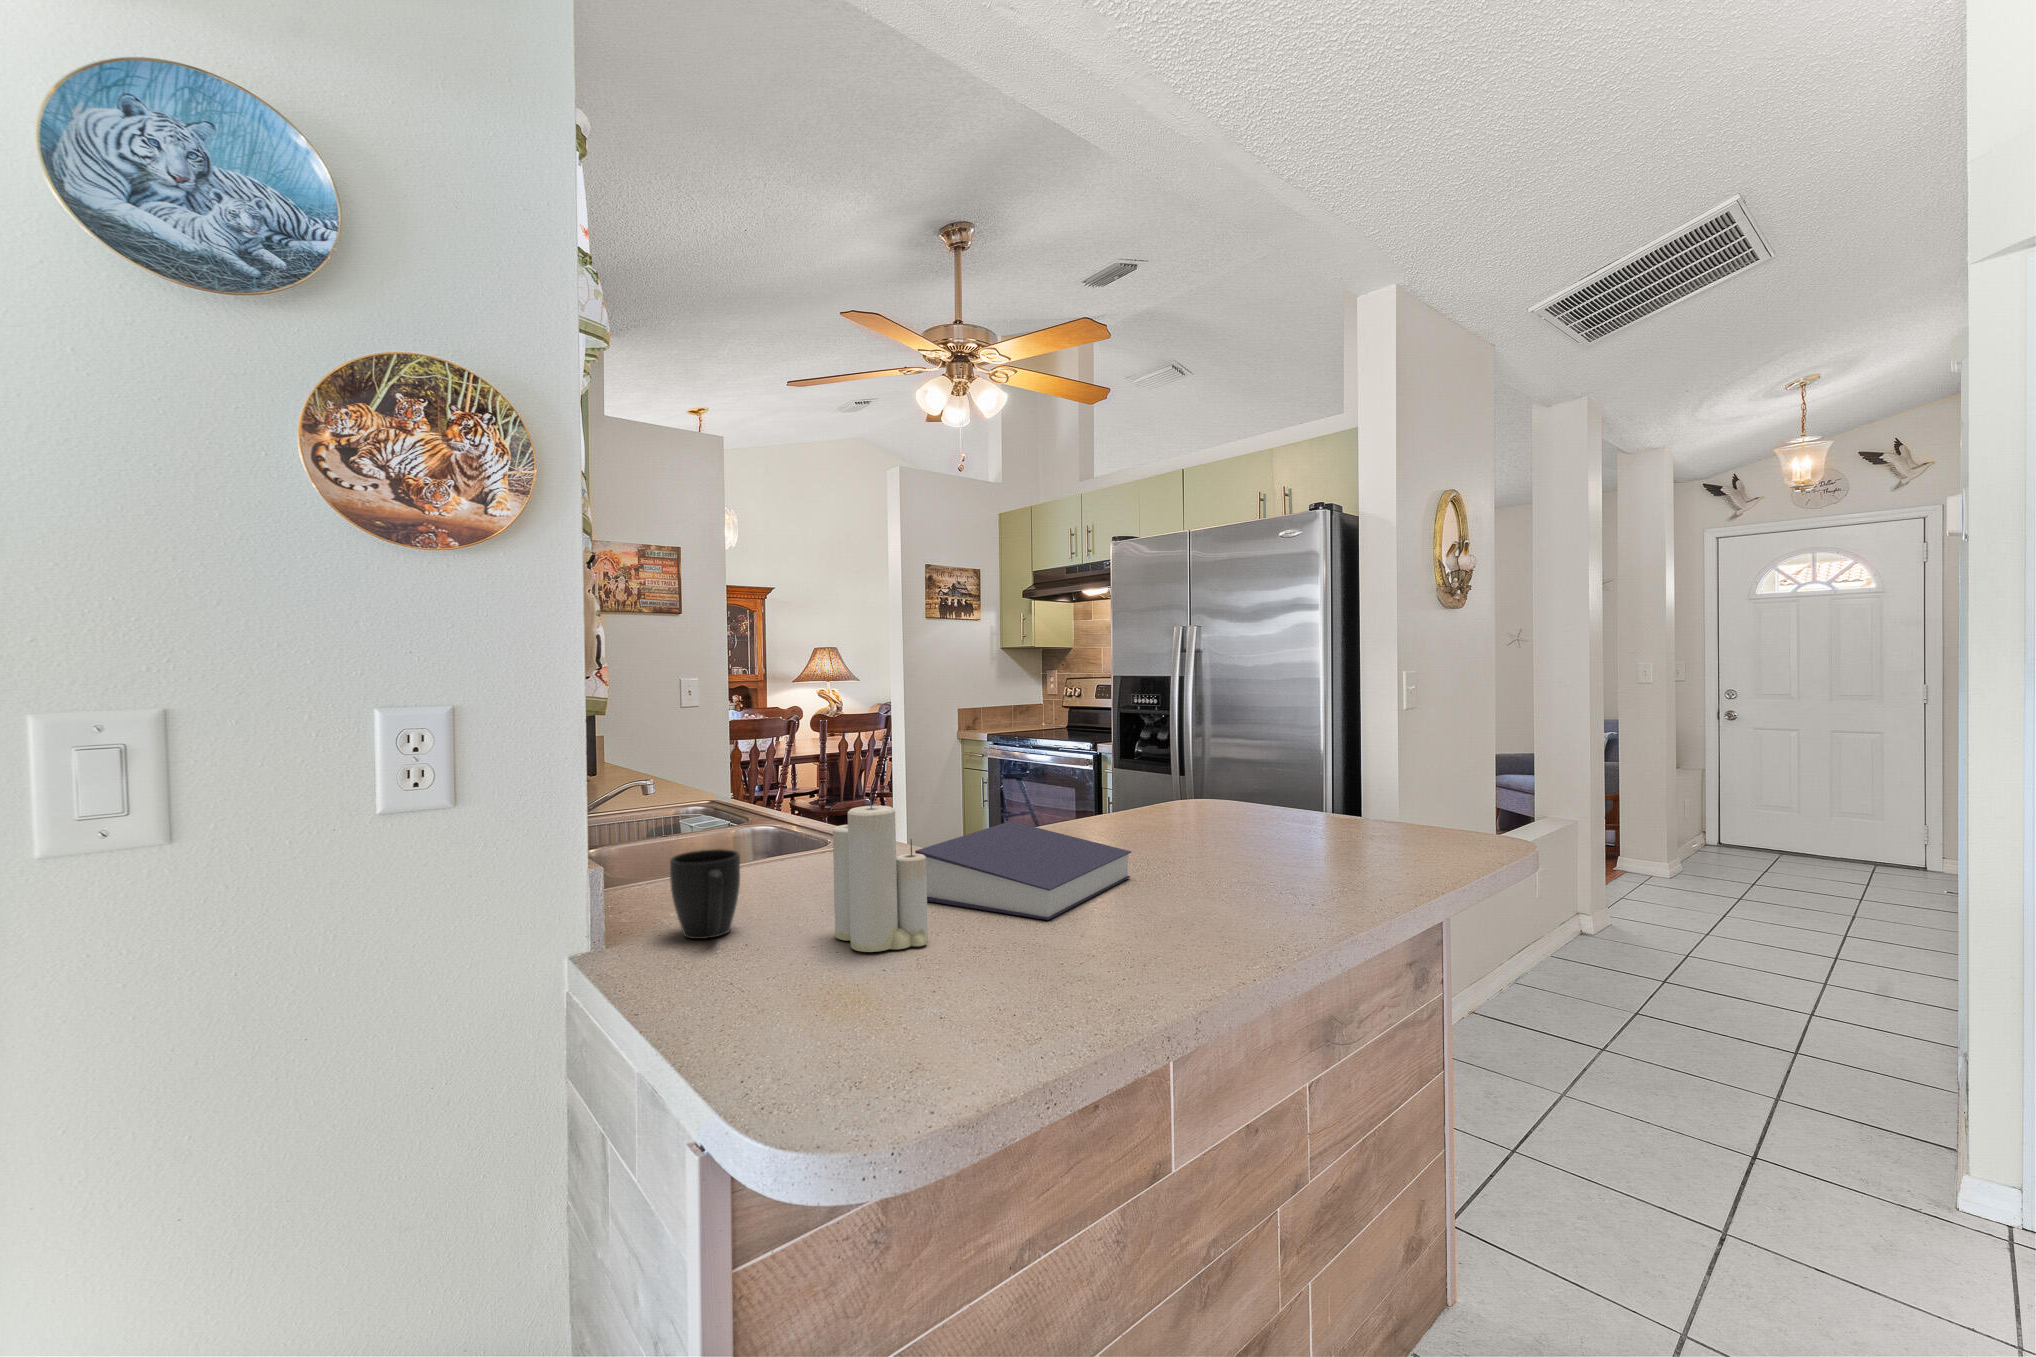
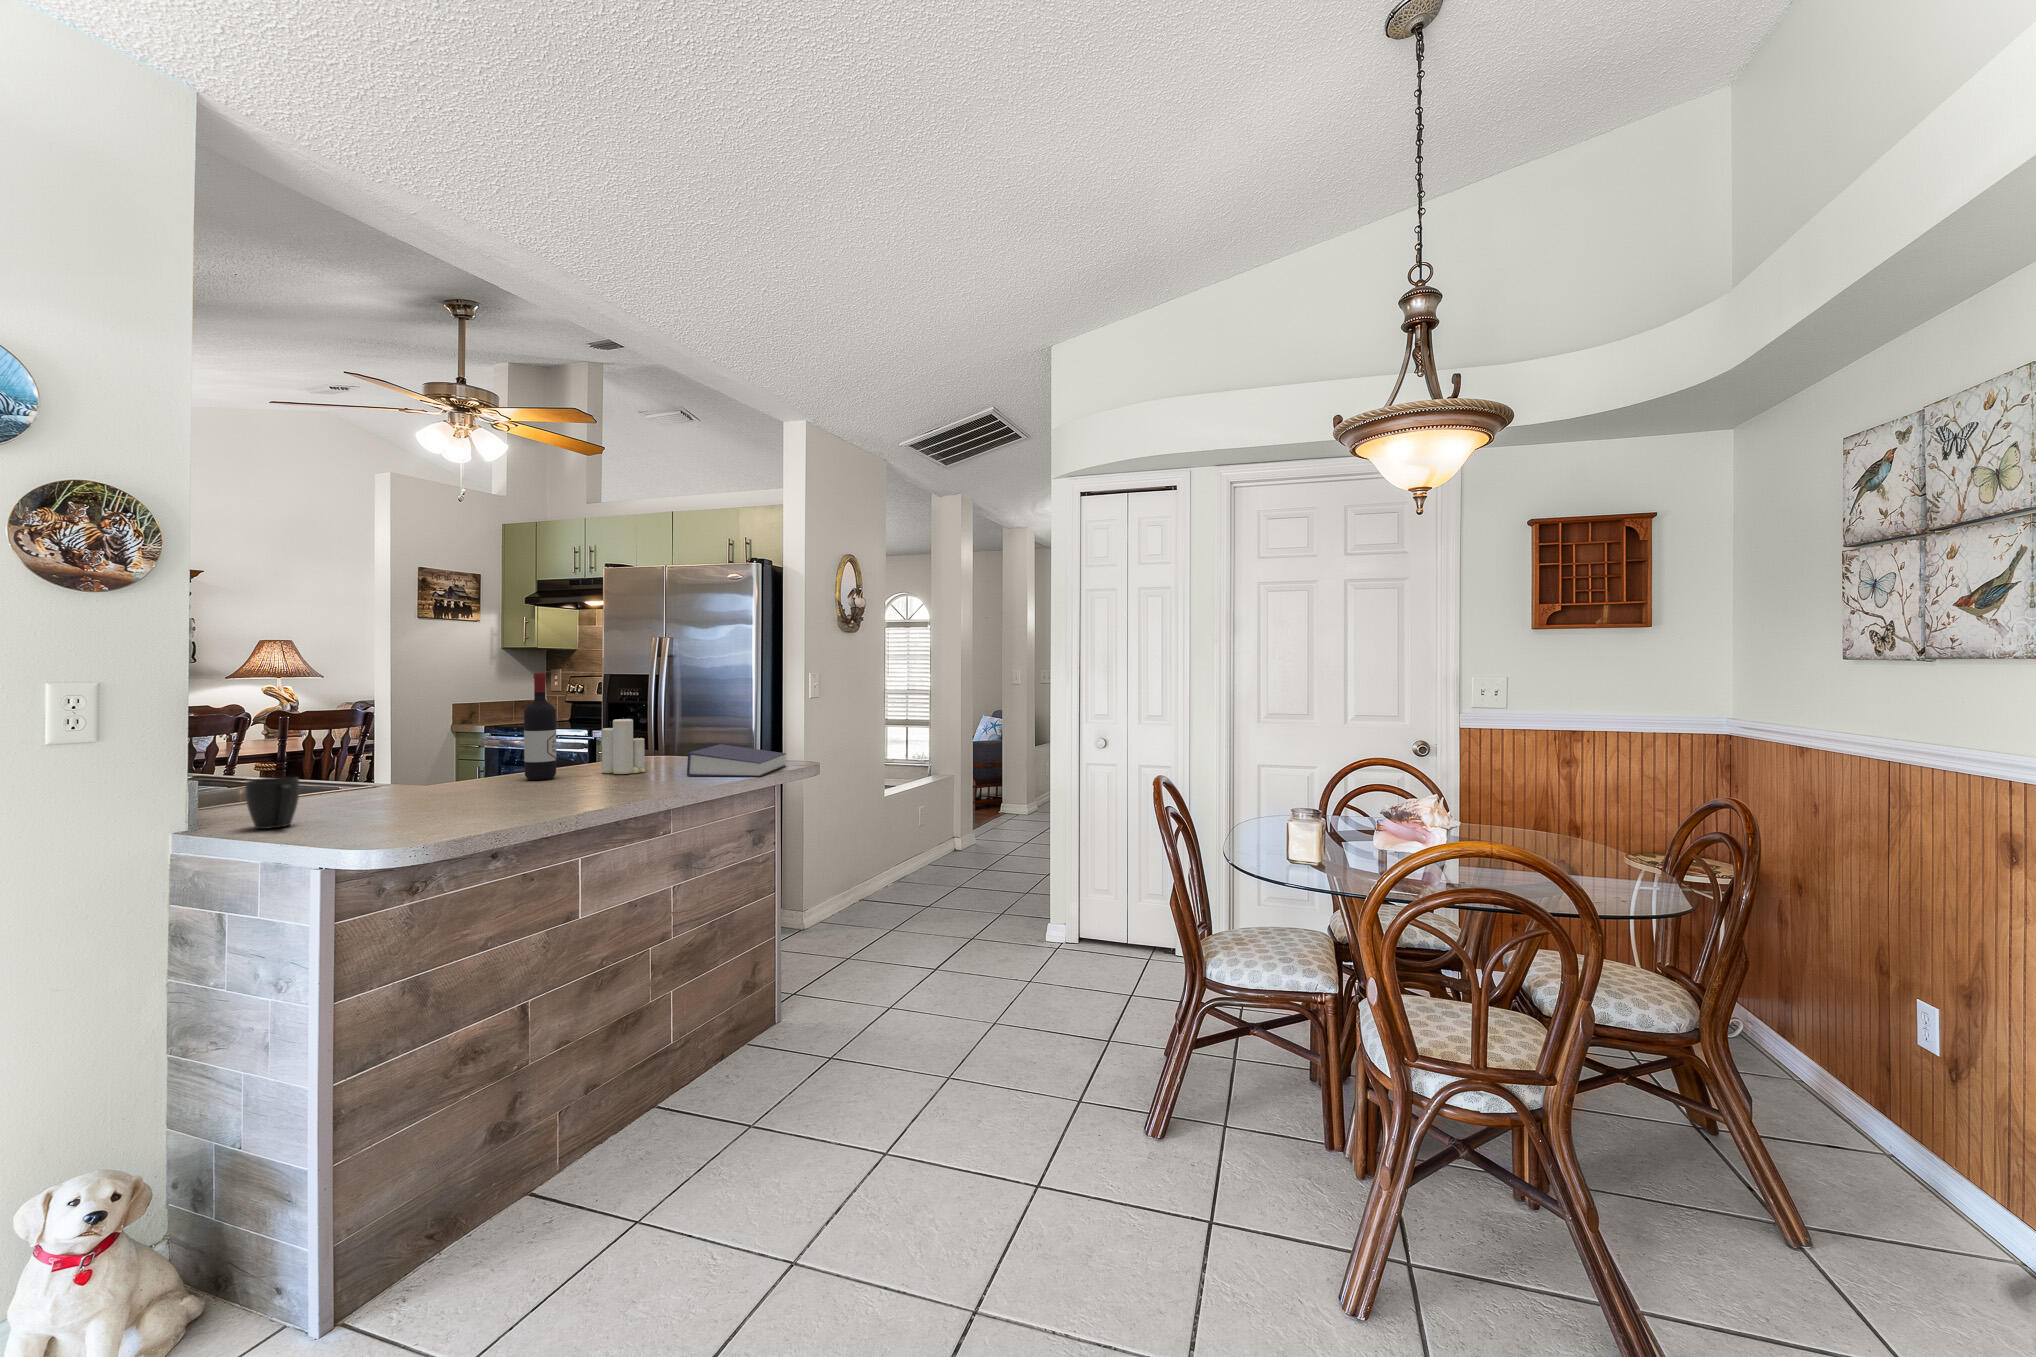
wine bottle: none [1045,675,1090,843] -> present [524,673,556,780]
candle: present [833,792,928,952] -> present [602,719,645,774]
book: present [915,821,1131,920] -> present [687,744,786,777]

